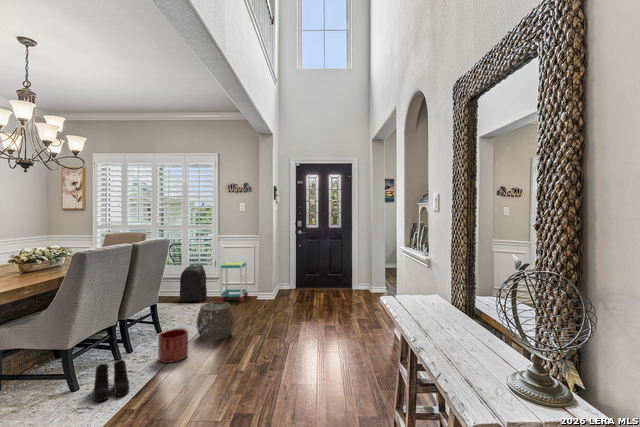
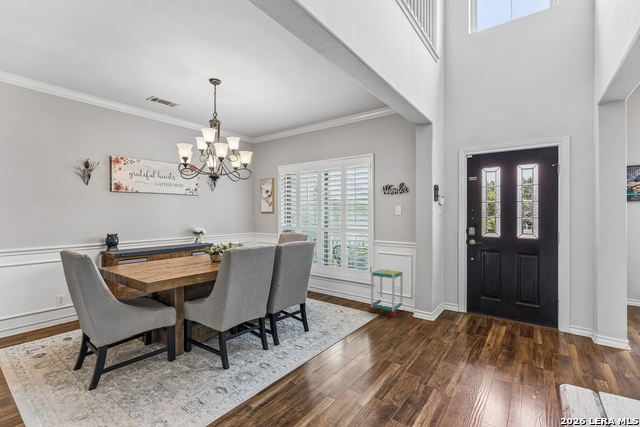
backpack: present [180,265,207,302] -> none [335,267,360,308]
woven basket: present [197,302,234,341] -> none [319,316,362,365]
planter: present [158,329,188,363] -> none [267,340,298,381]
boots: present [93,360,129,402] -> none [180,365,222,412]

